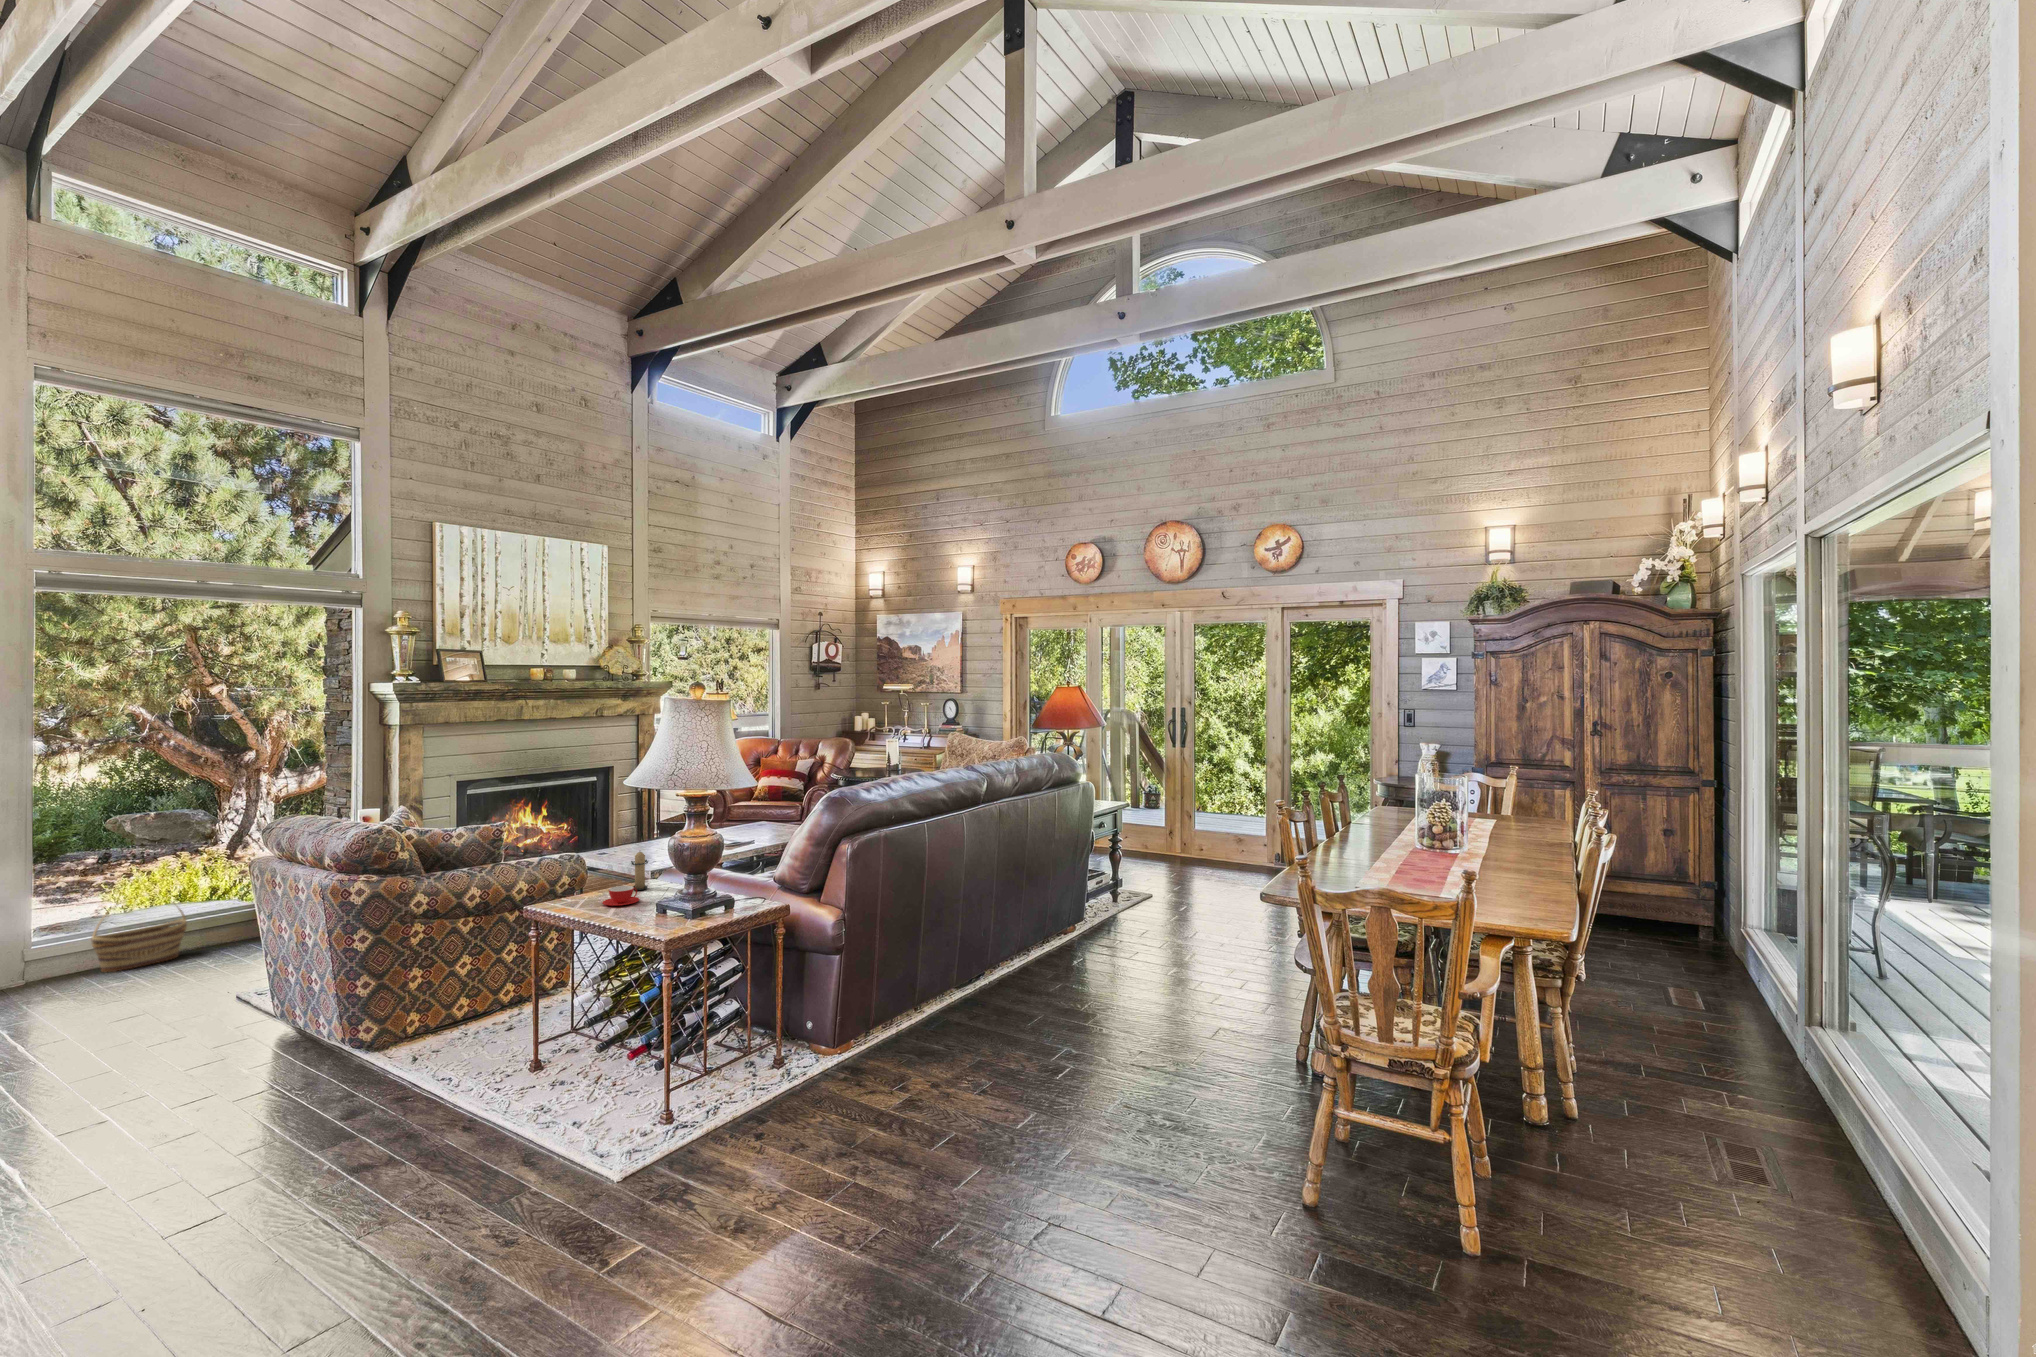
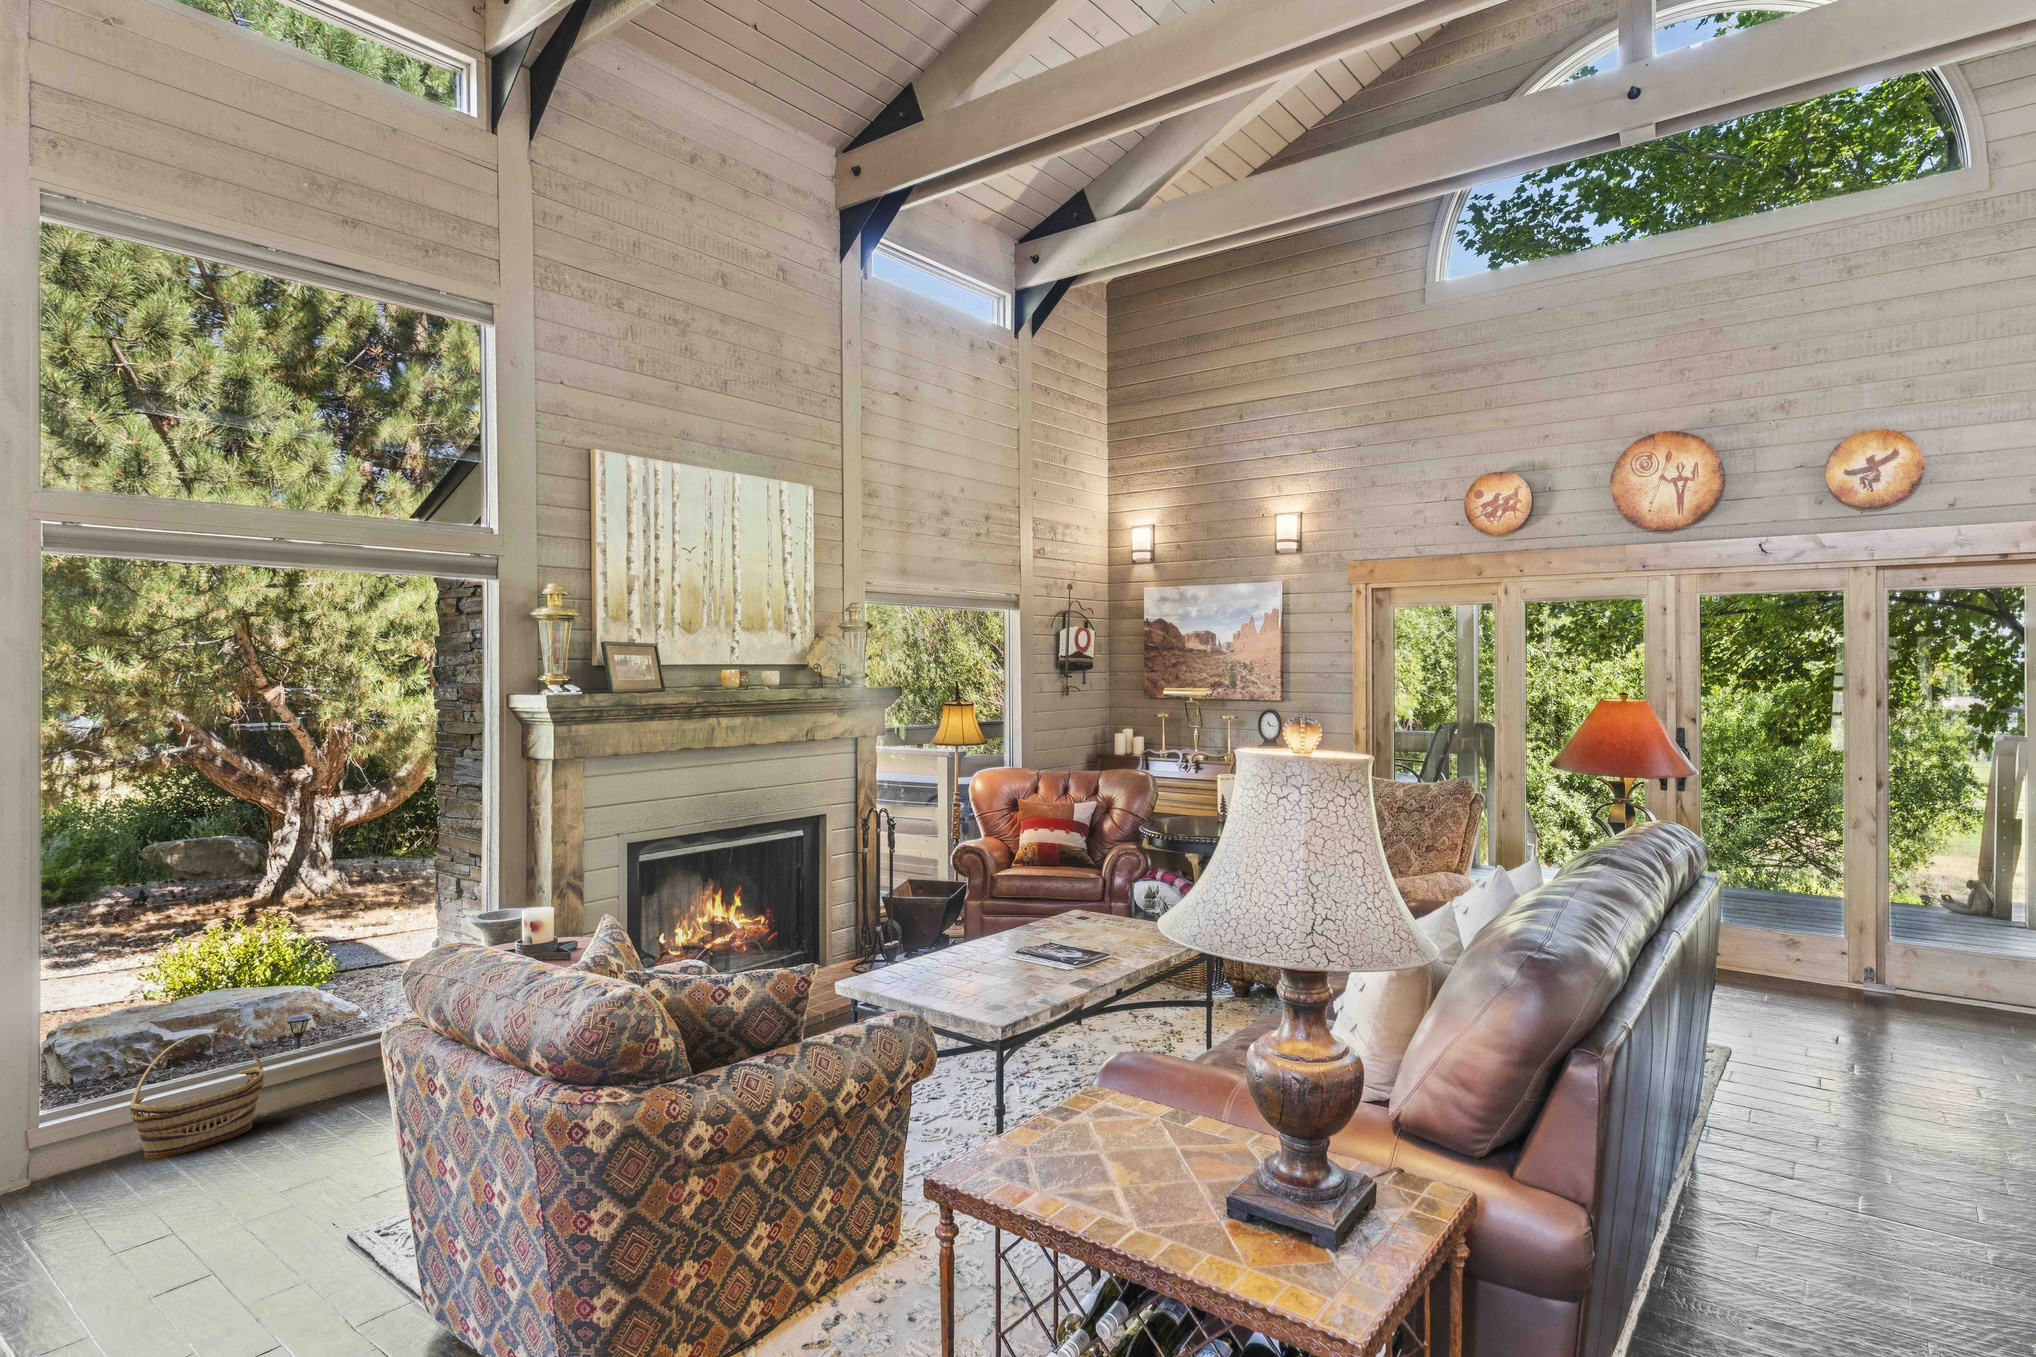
candle: present [631,852,648,890] -> none [1106,1055,1145,1141]
teacup: present [603,886,639,906] -> none [1098,1146,1169,1200]

